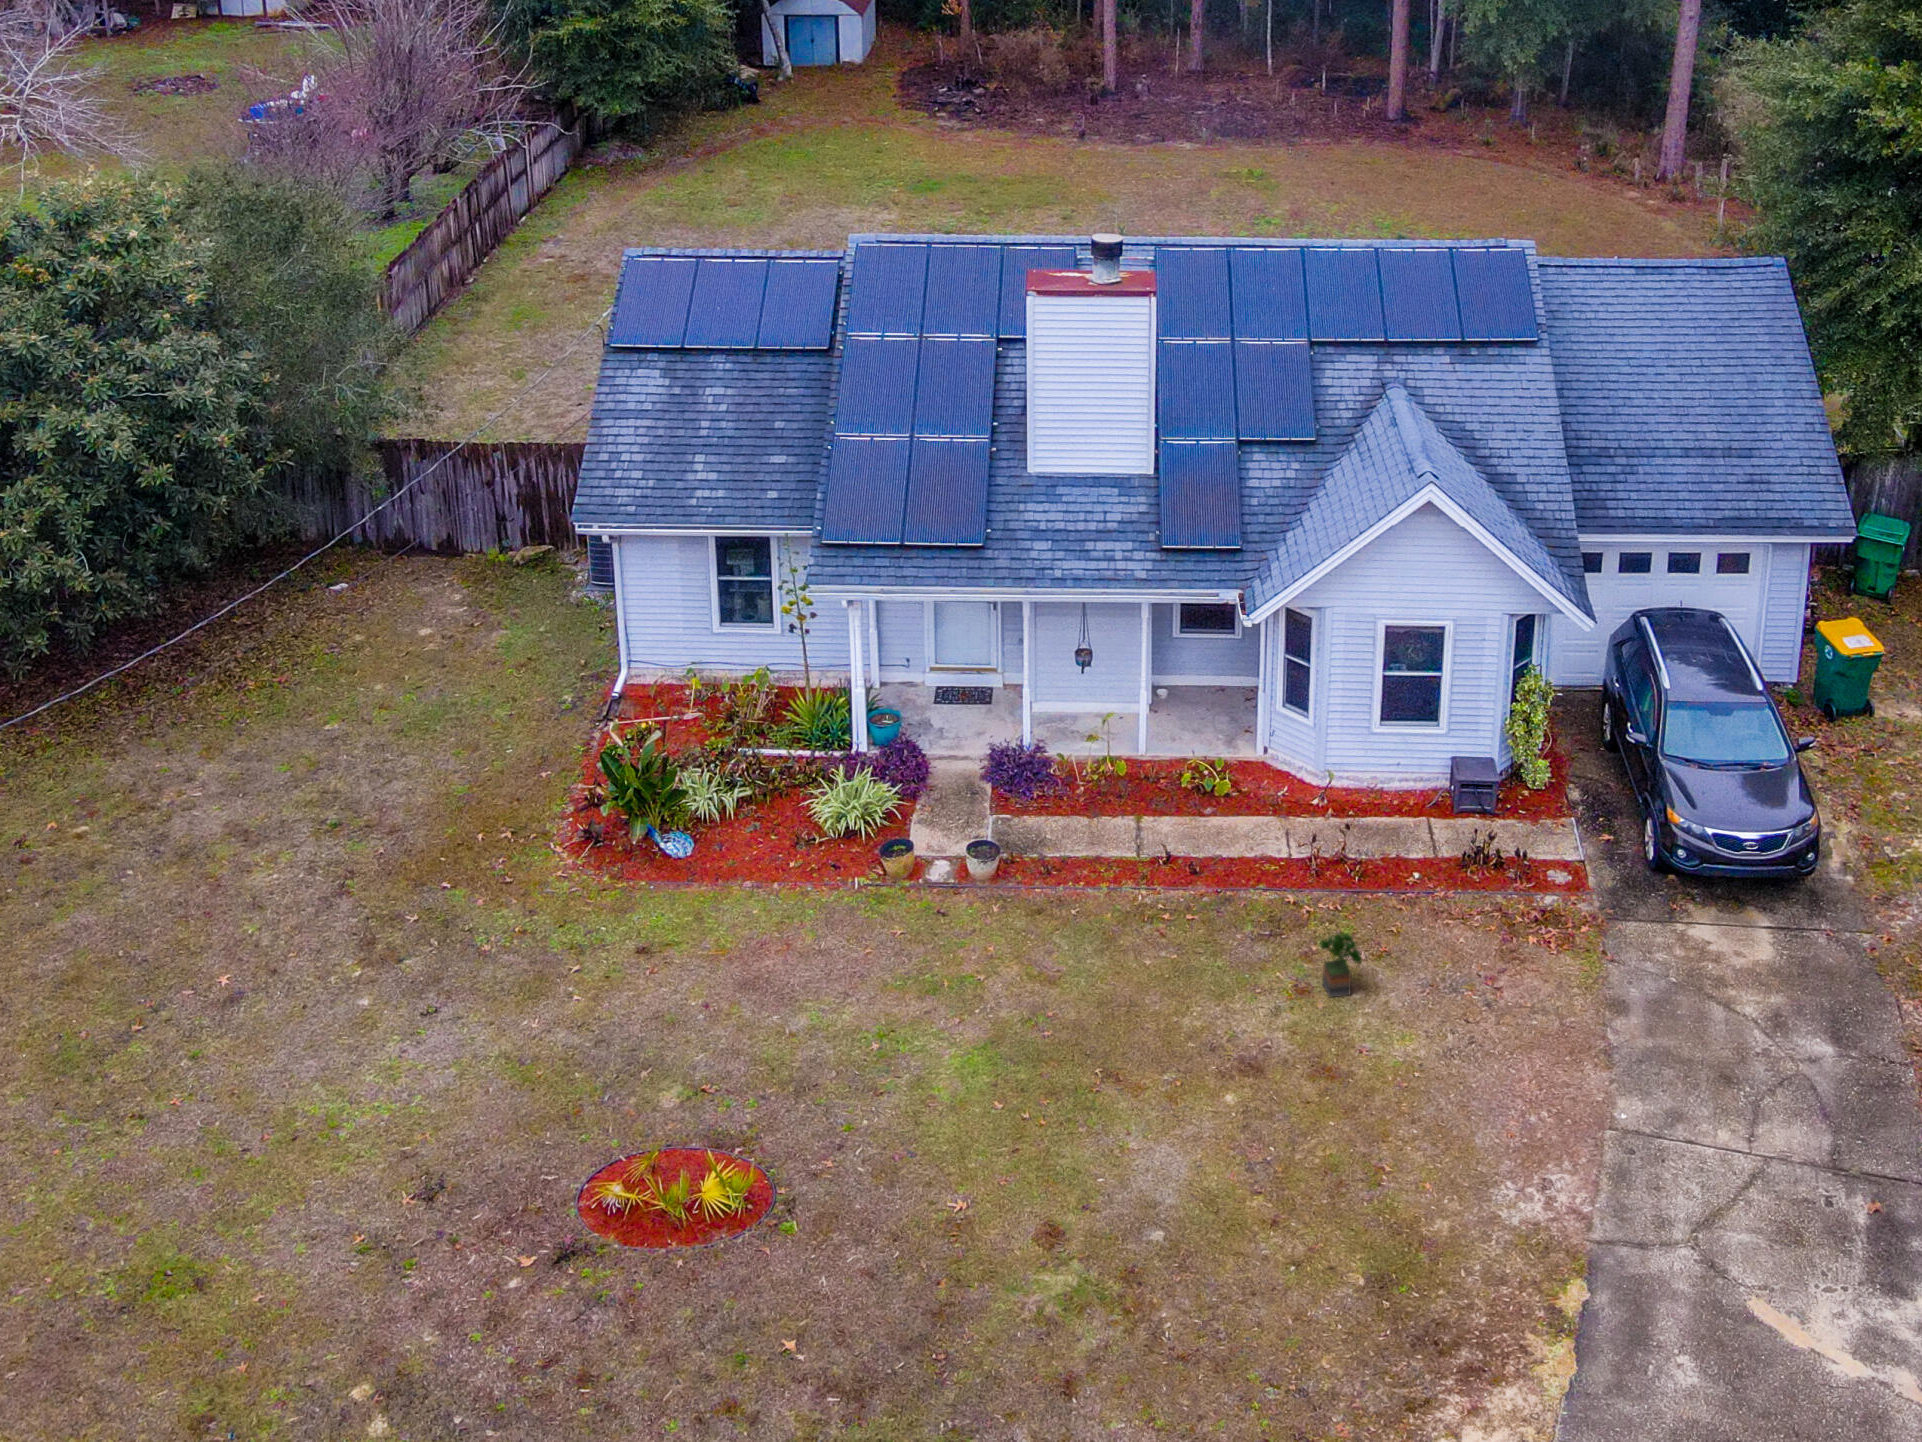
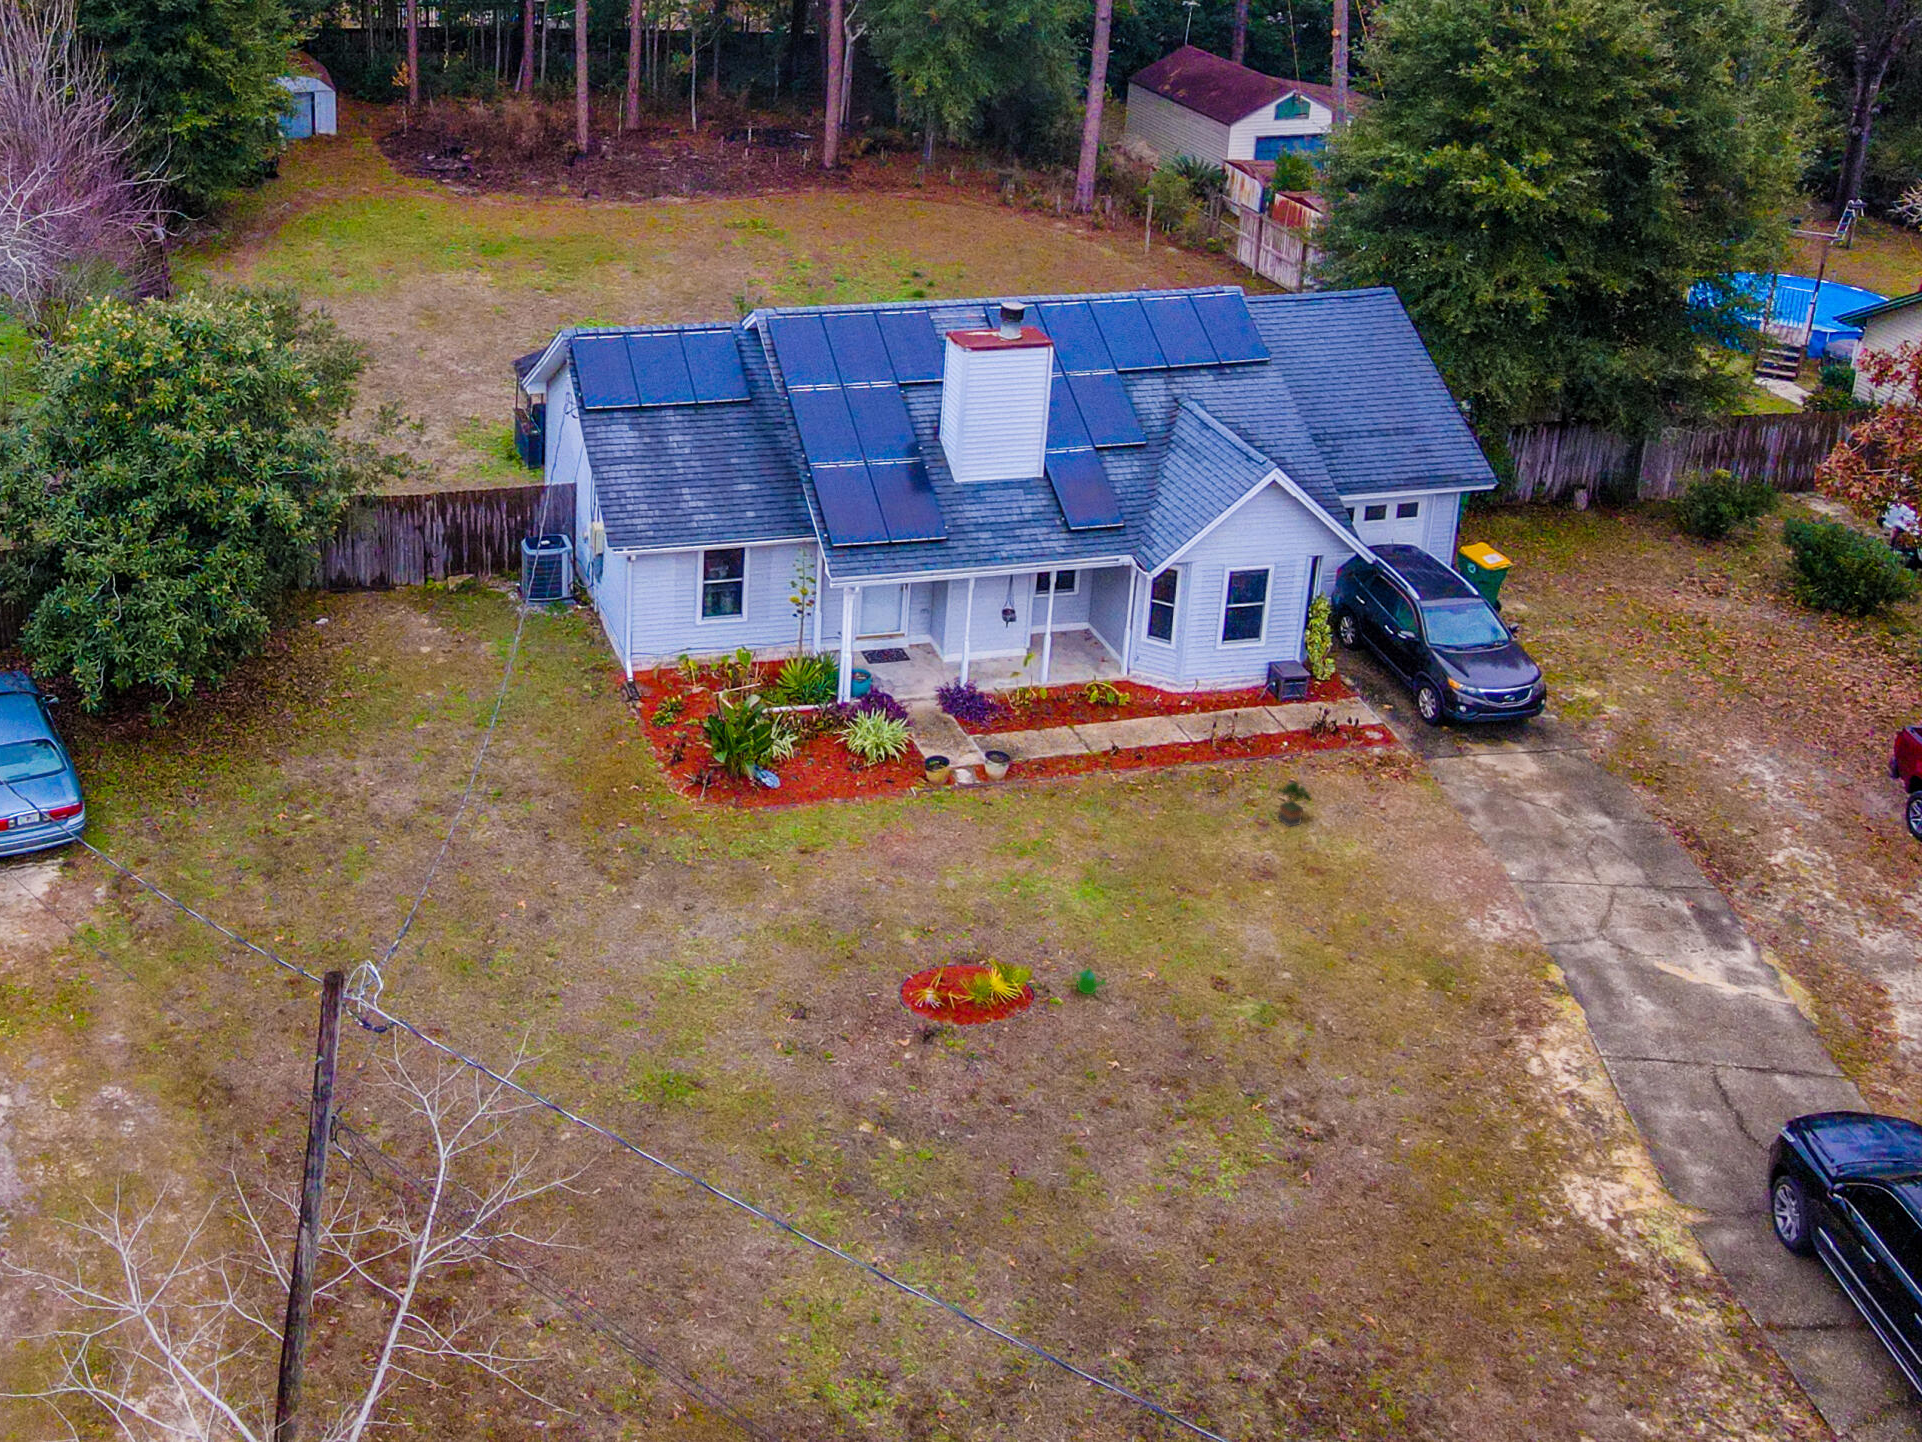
watering can: none [827,1179,860,1219] -> present [1074,968,1106,994]

